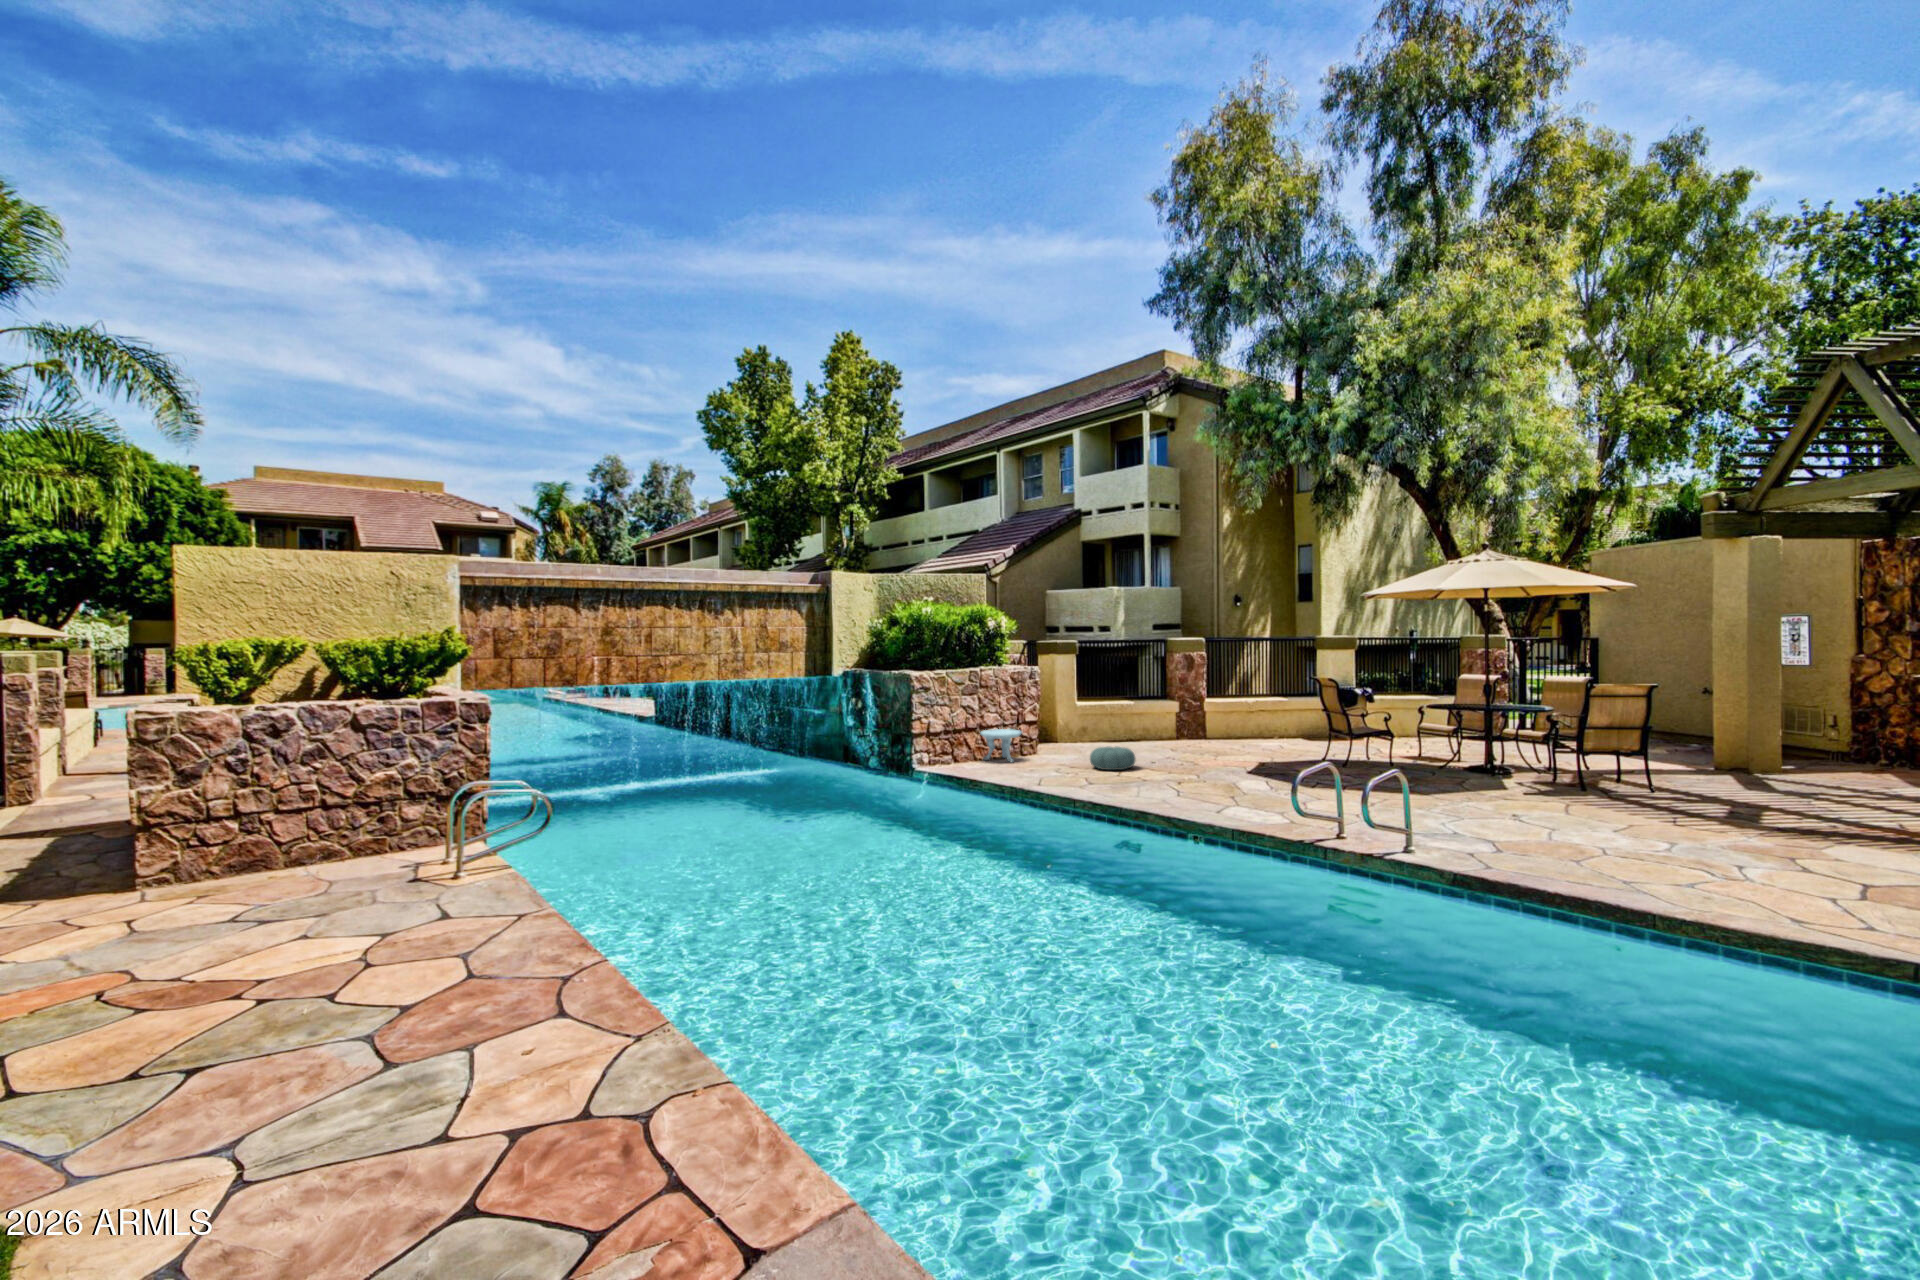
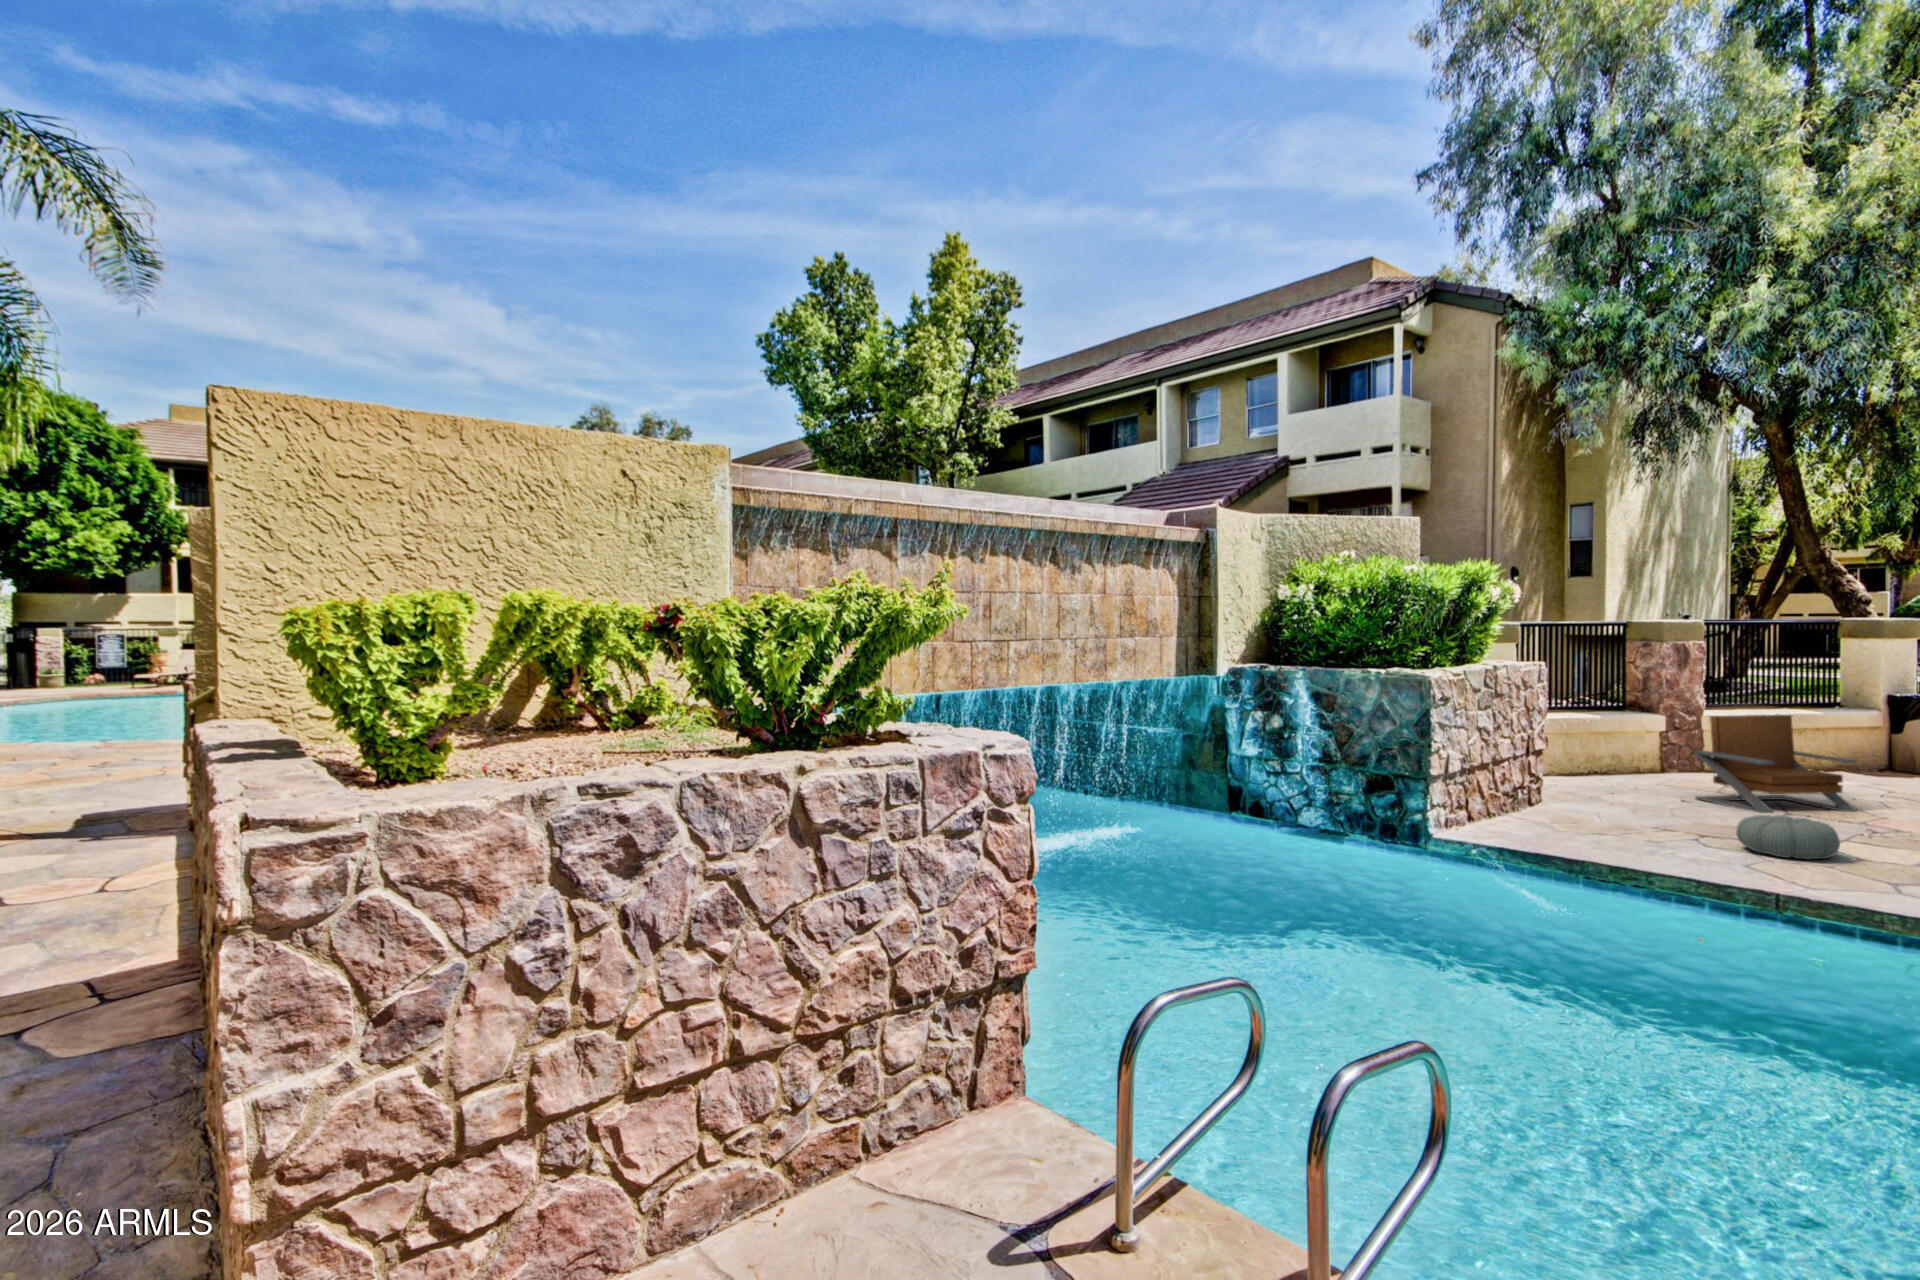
lounge chair: none [1159,689,1235,750] -> present [1694,715,1857,813]
side table: present [980,729,1022,762] -> none [1490,778,1572,837]

